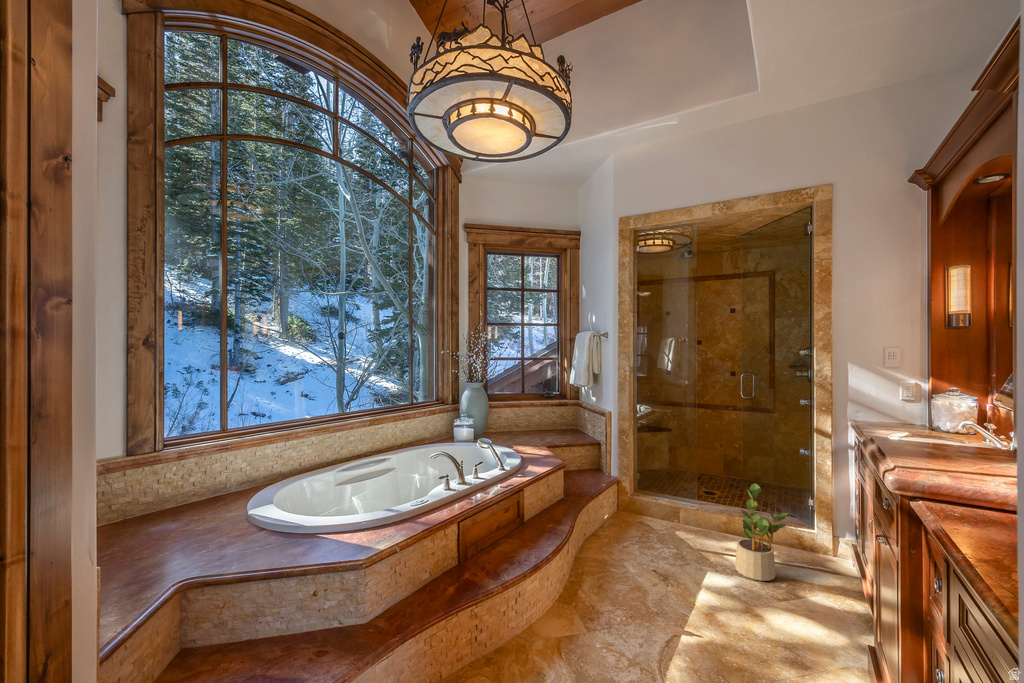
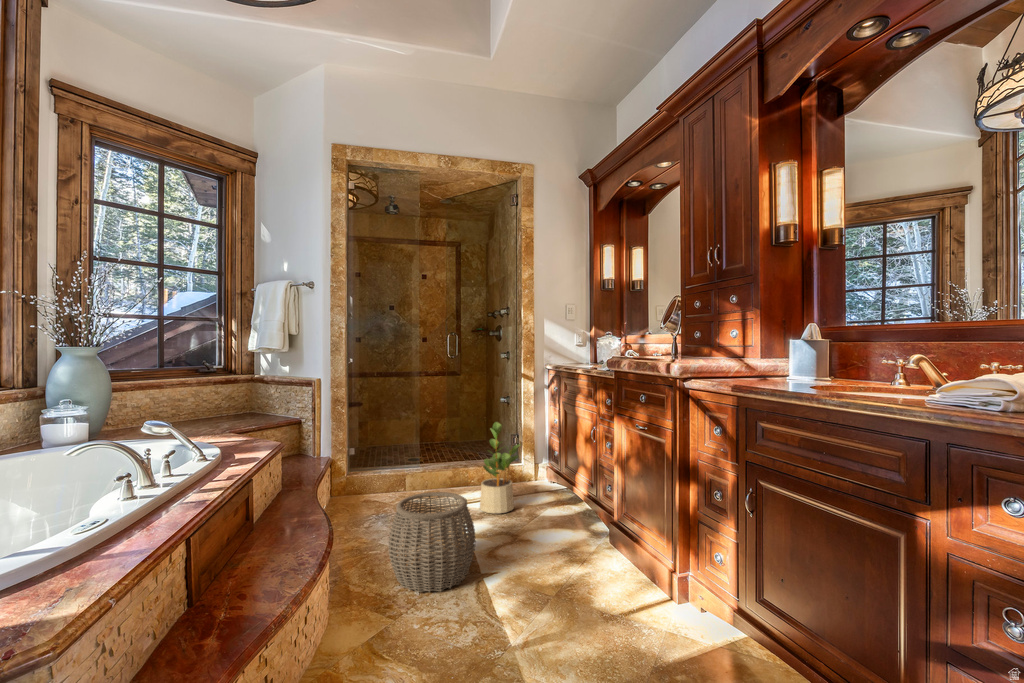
woven basket: none [604,536,681,629] -> present [388,492,476,592]

